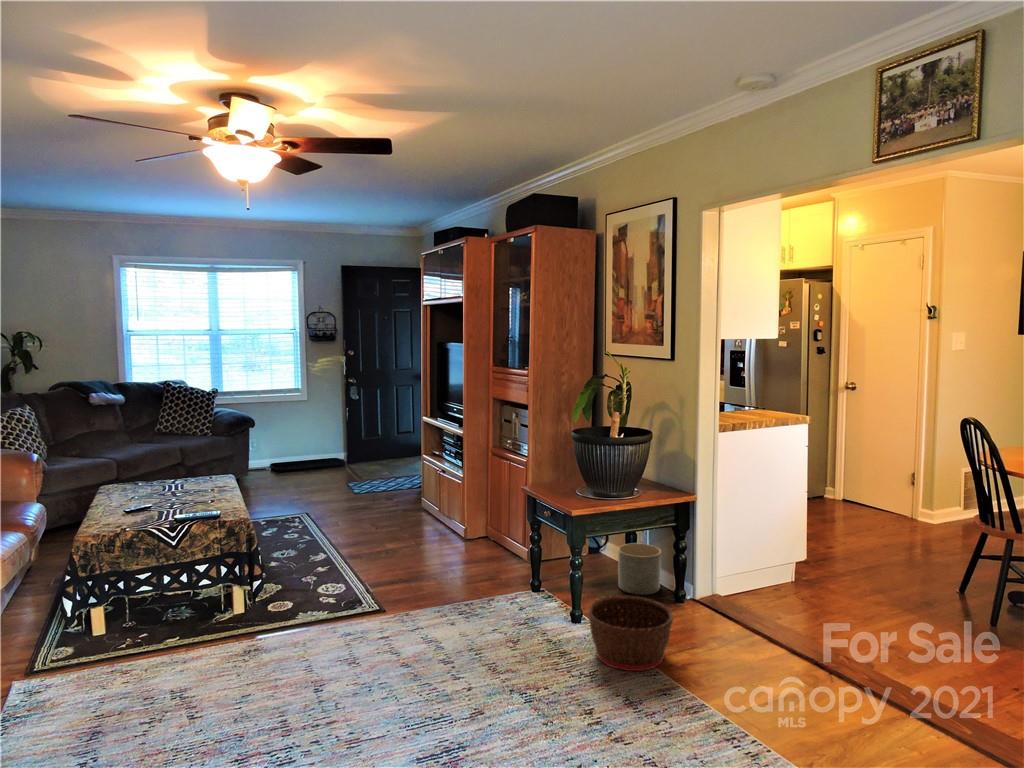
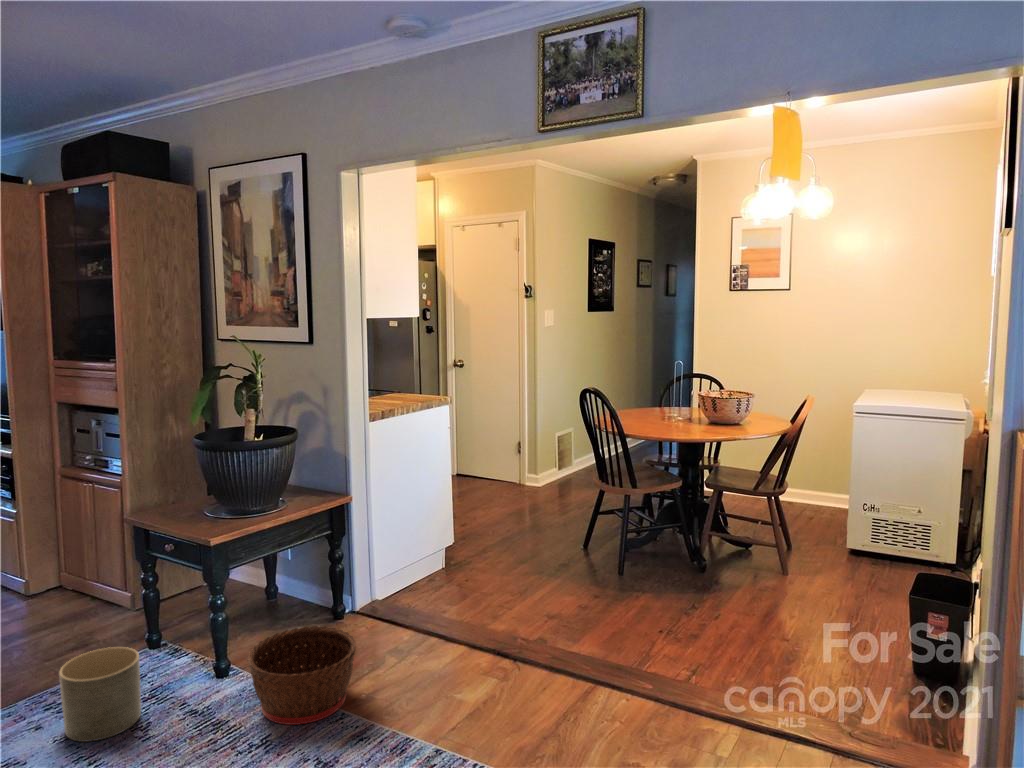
planter: present [618,543,661,595] -> present [59,647,141,742]

